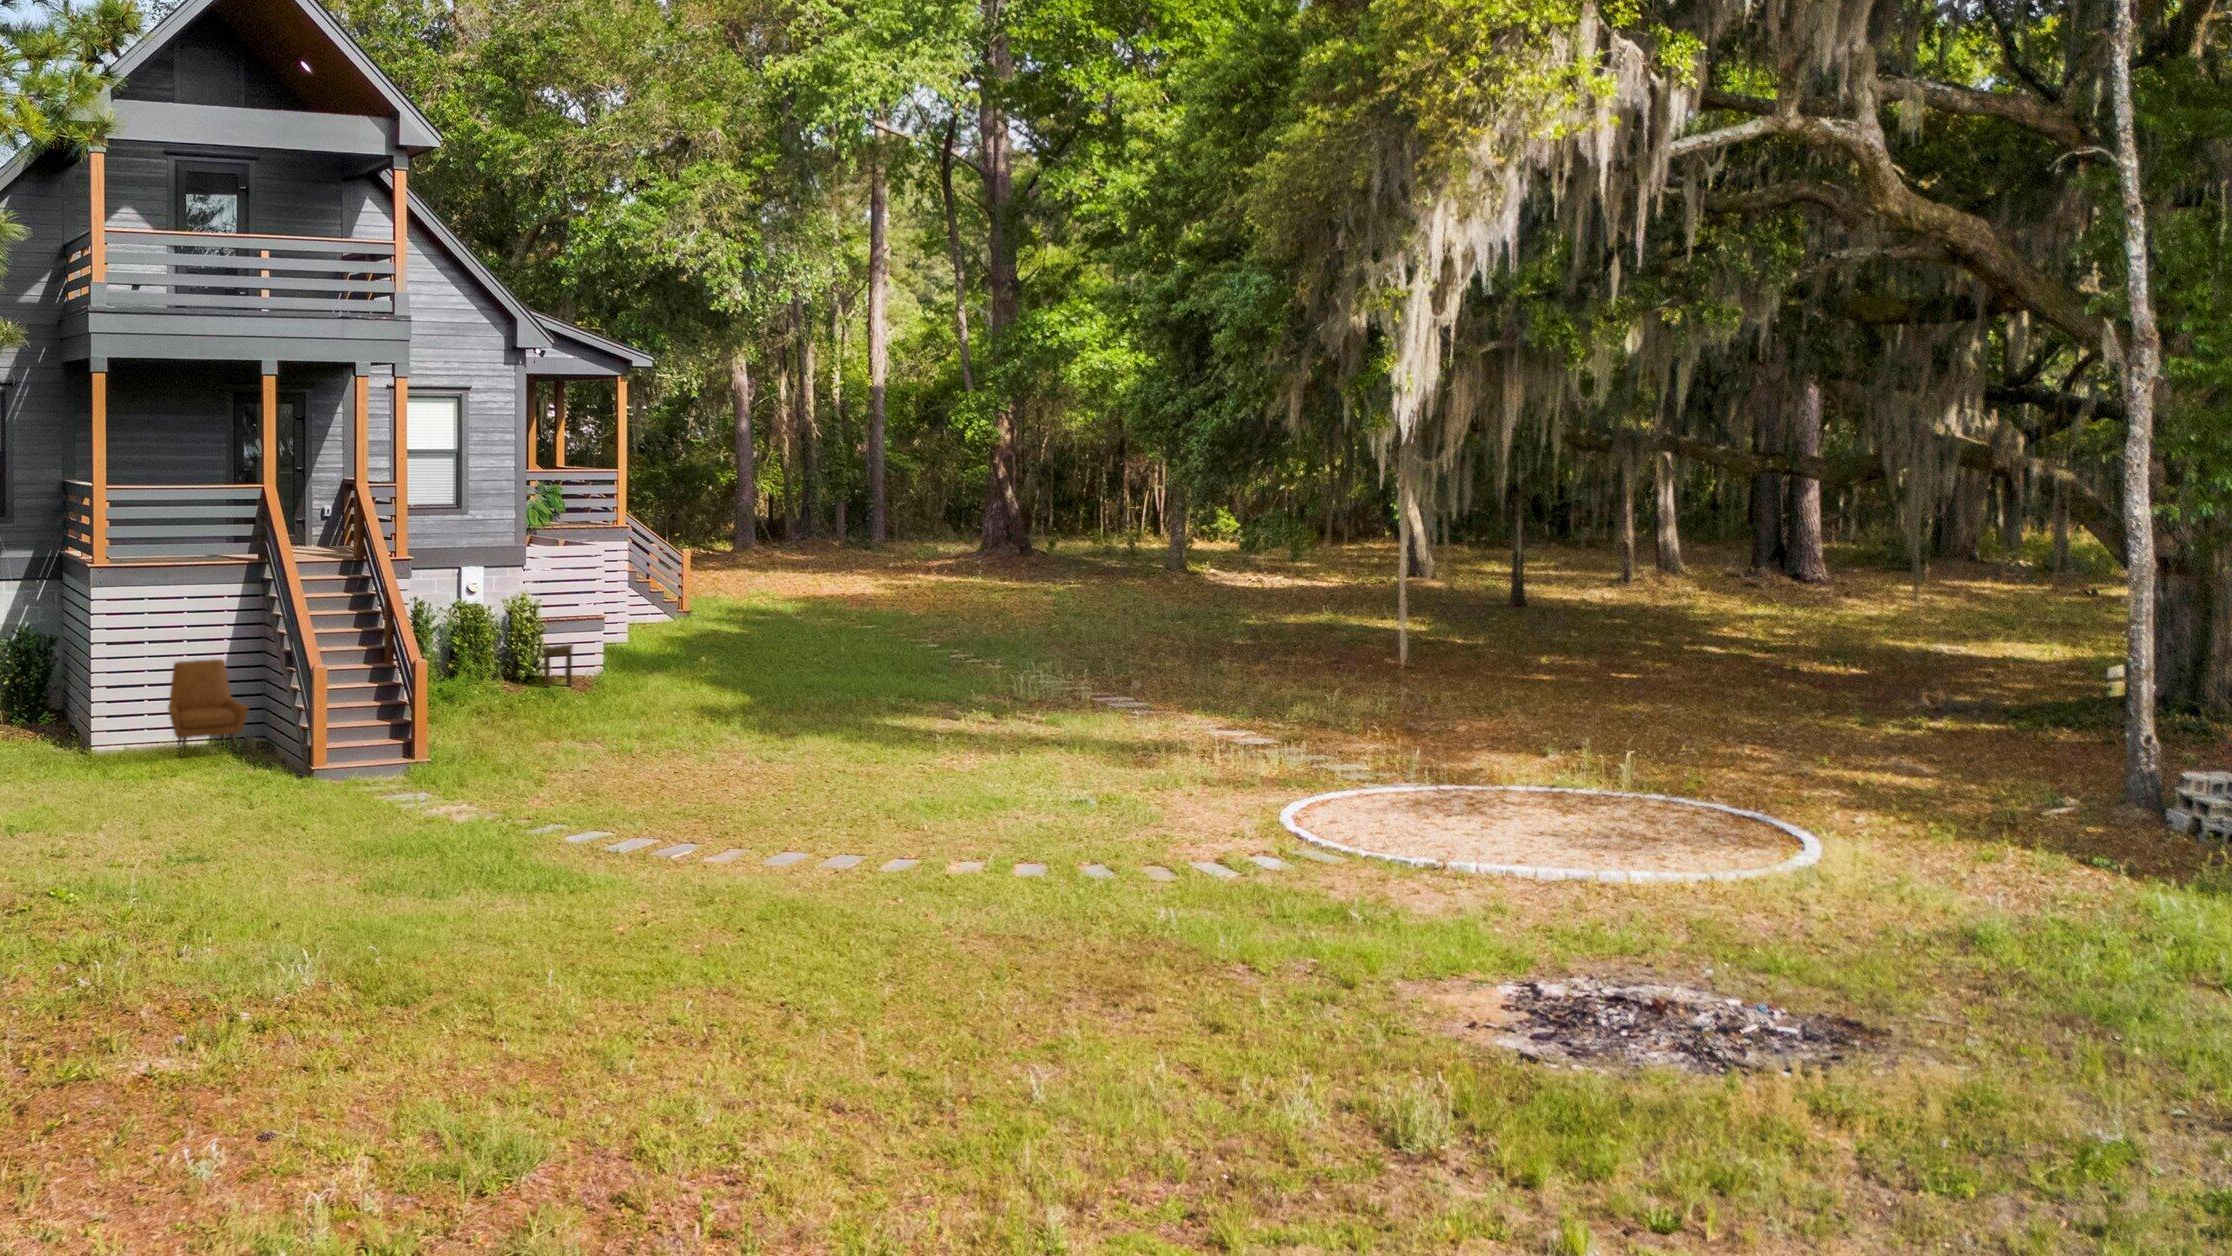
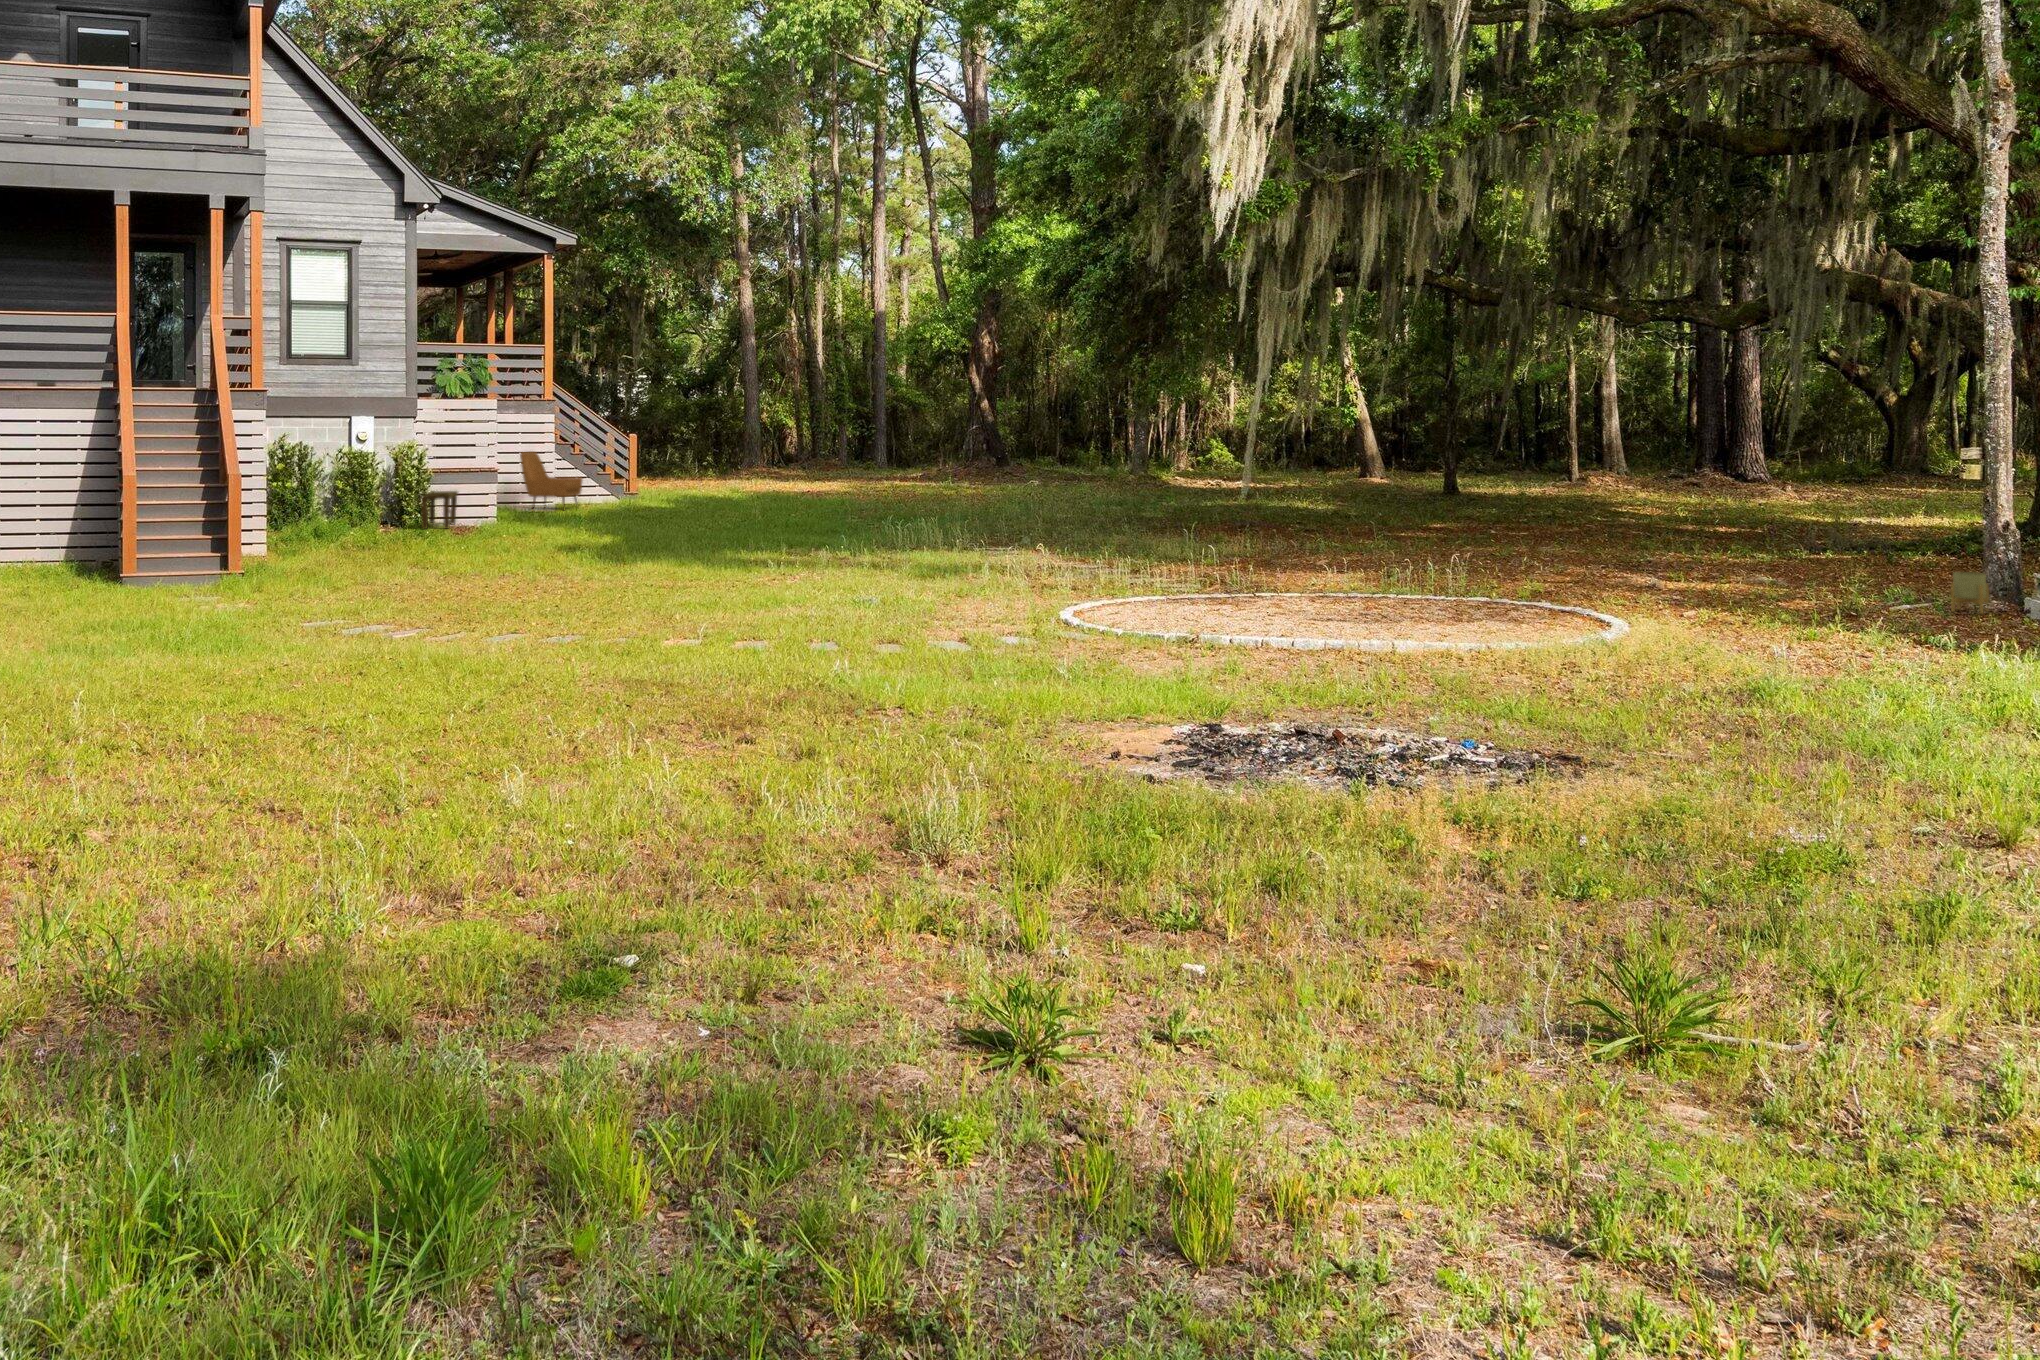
chair: present [168,659,248,757] -> present [520,452,582,508]
planter: none [2091,777,2123,818] -> present [1951,572,1989,614]

